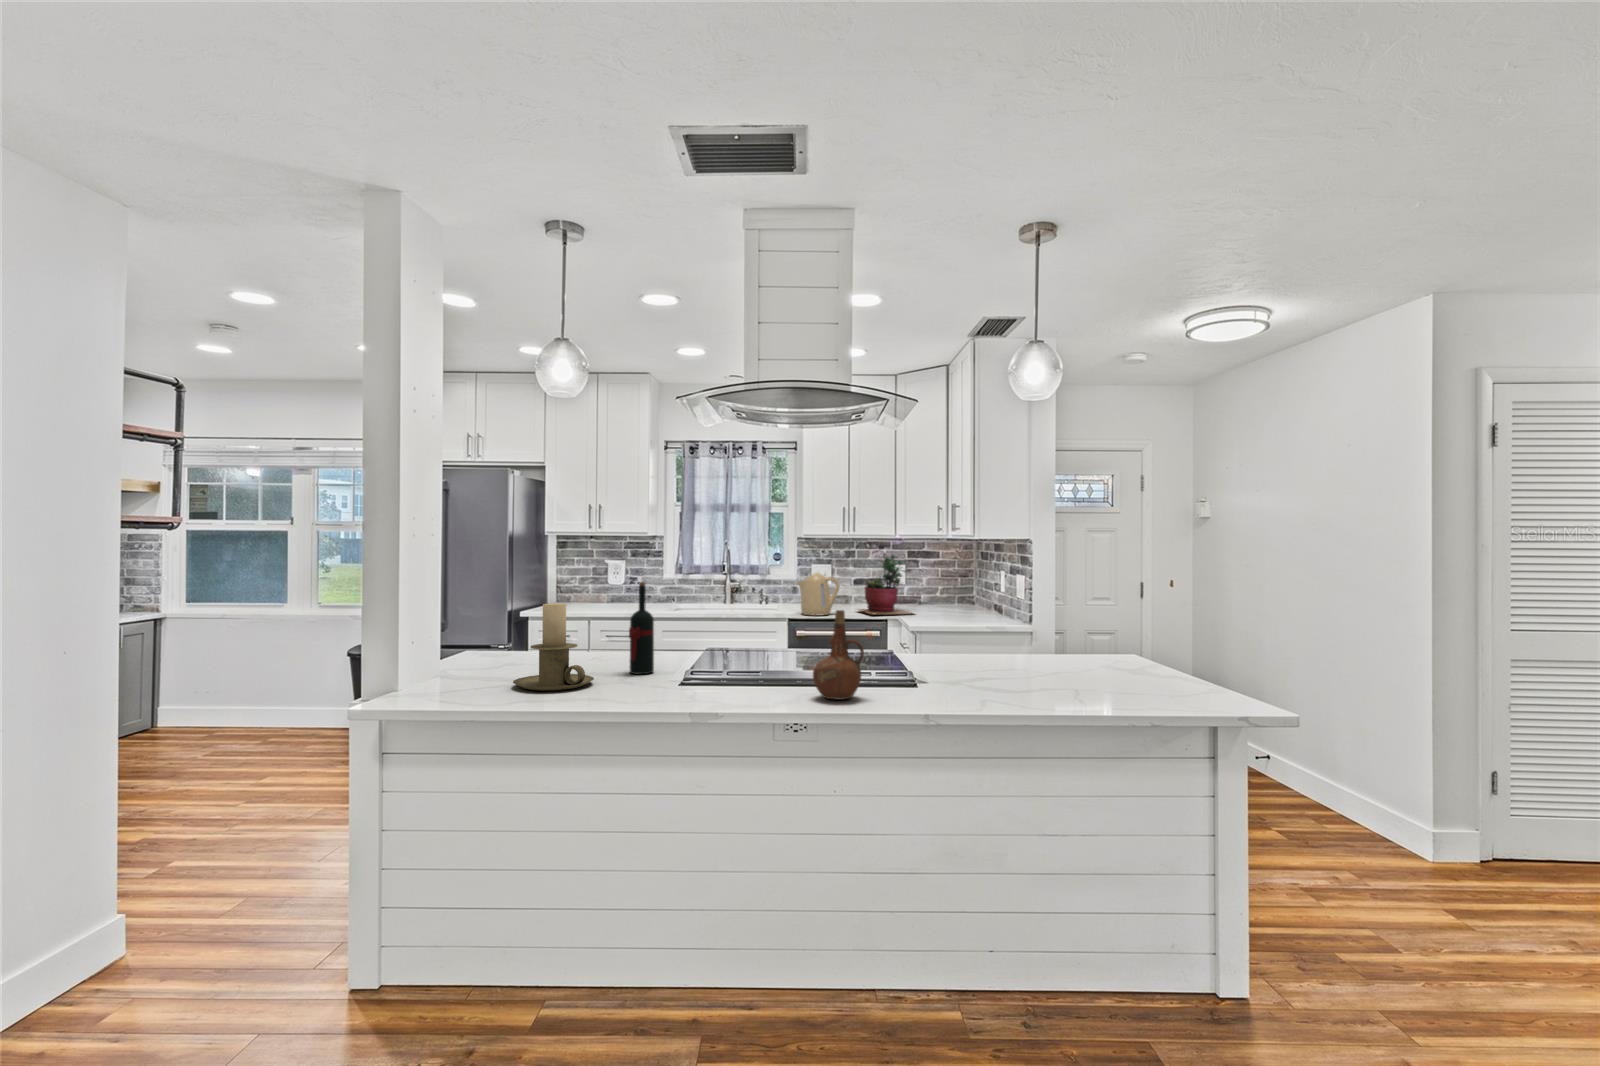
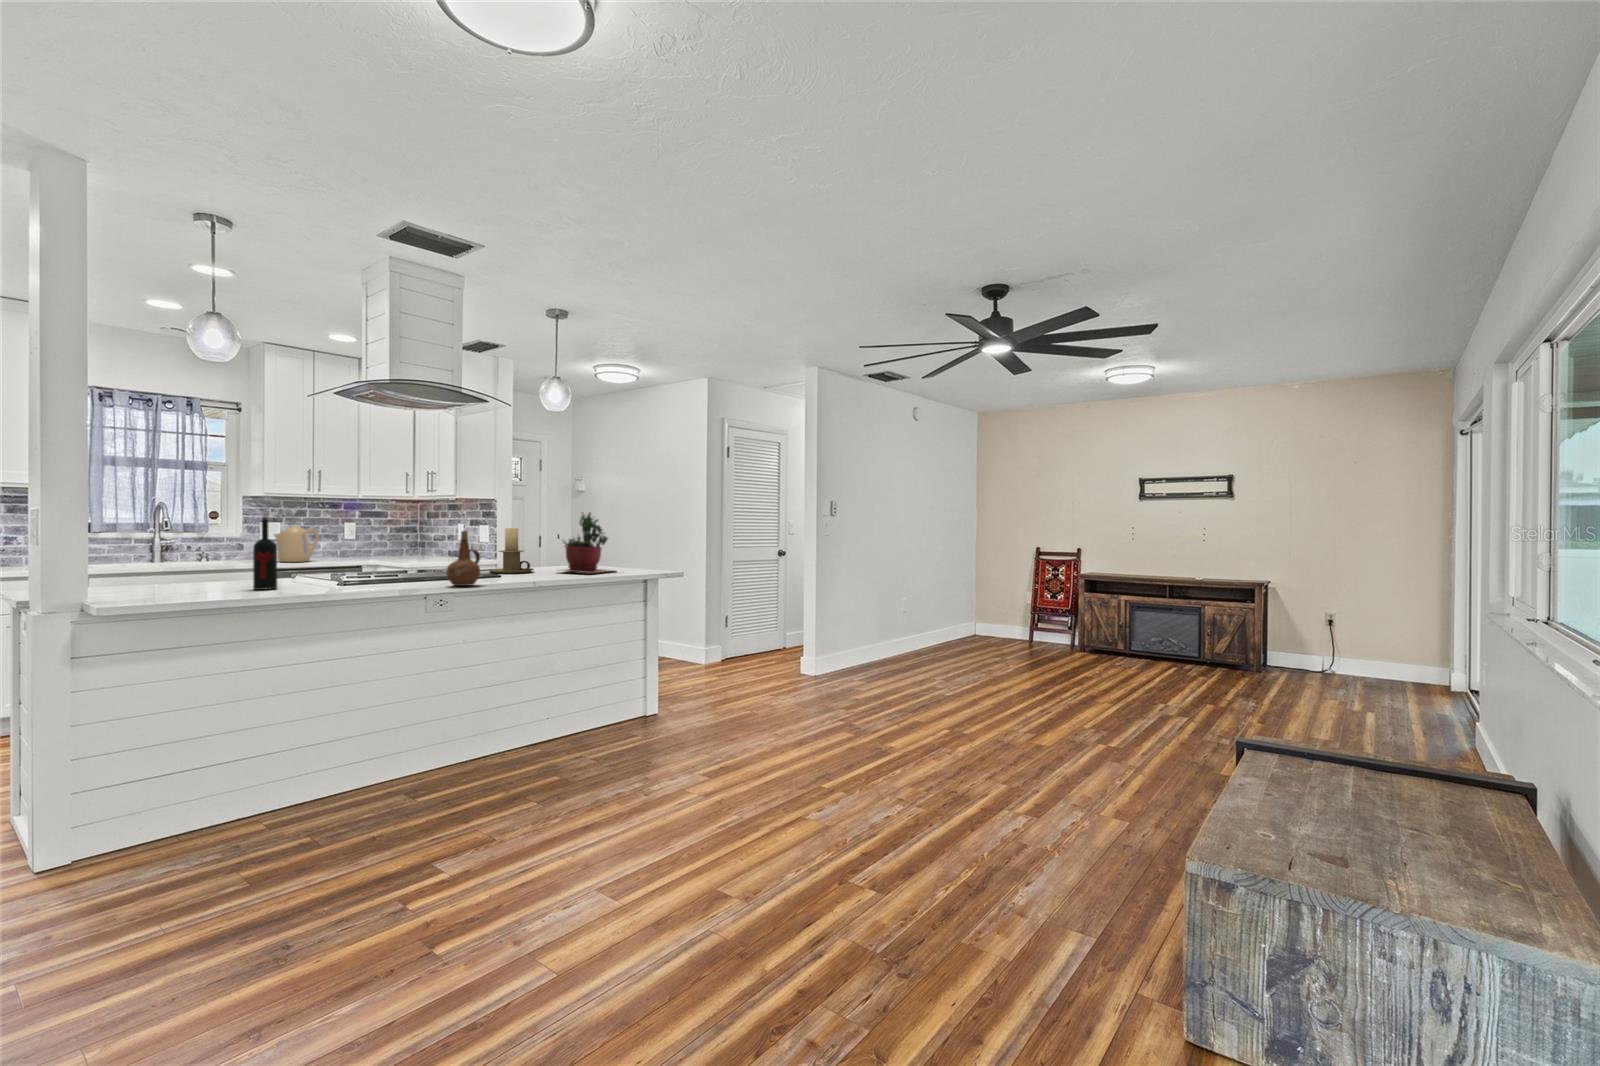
succulent plant: present [859,554,911,614] -> present [563,513,612,573]
candle holder: present [513,603,594,691] -> present [489,528,534,573]

